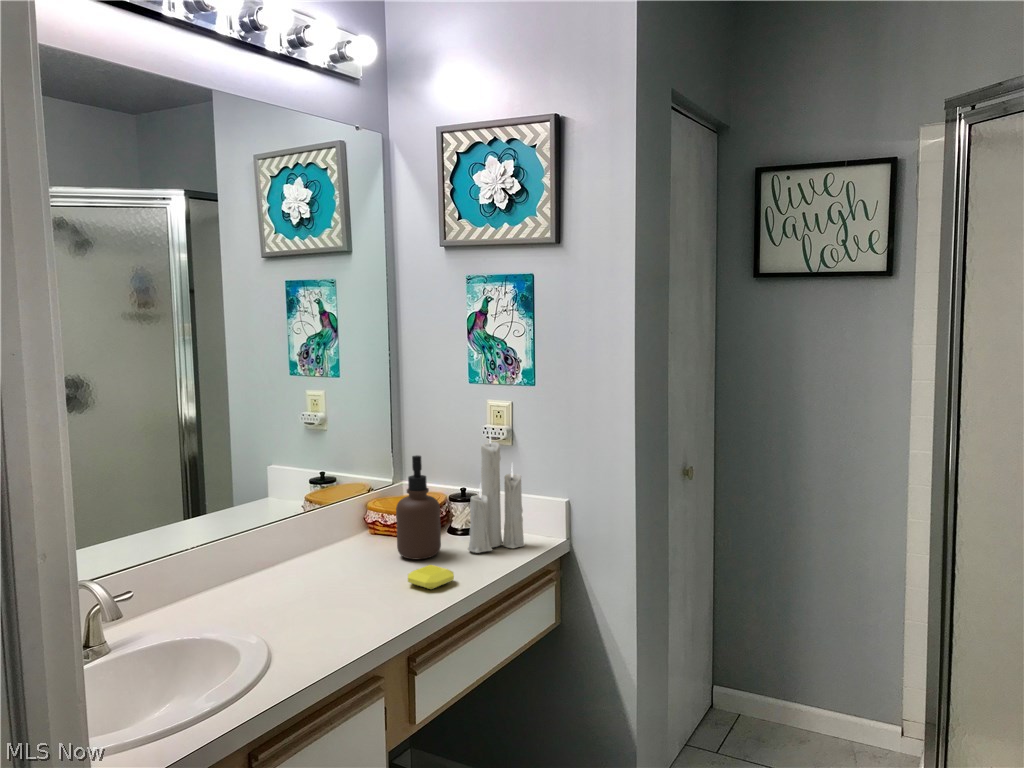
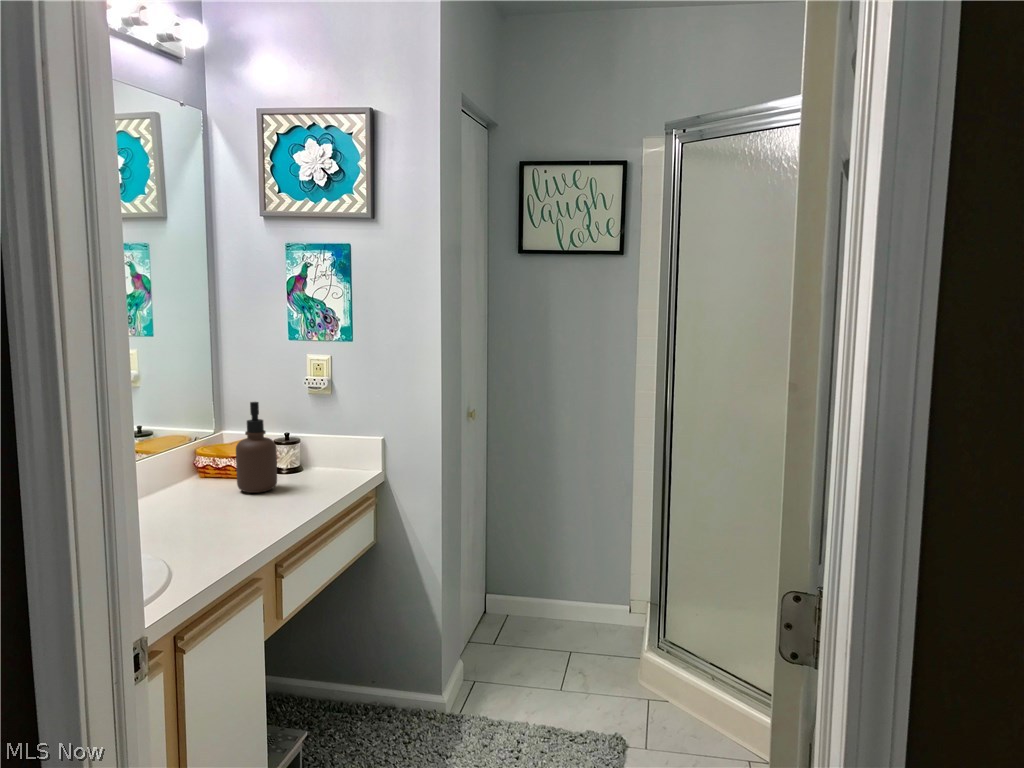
candle: present [468,432,524,553] -> none [300,372,349,484]
soap bar: present [408,565,454,589] -> none [259,493,301,512]

